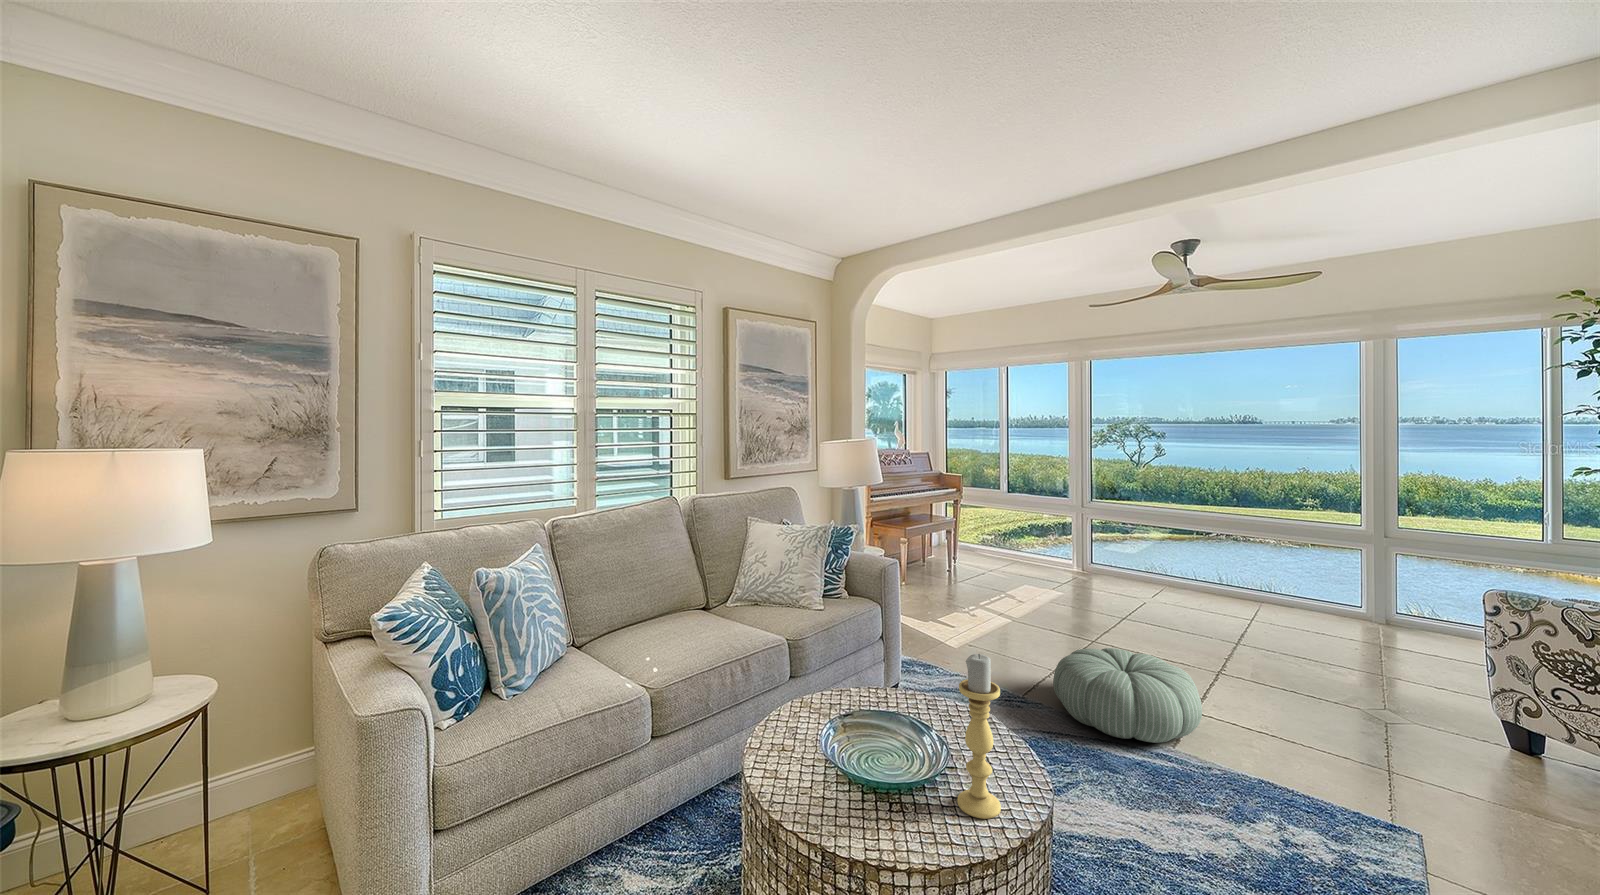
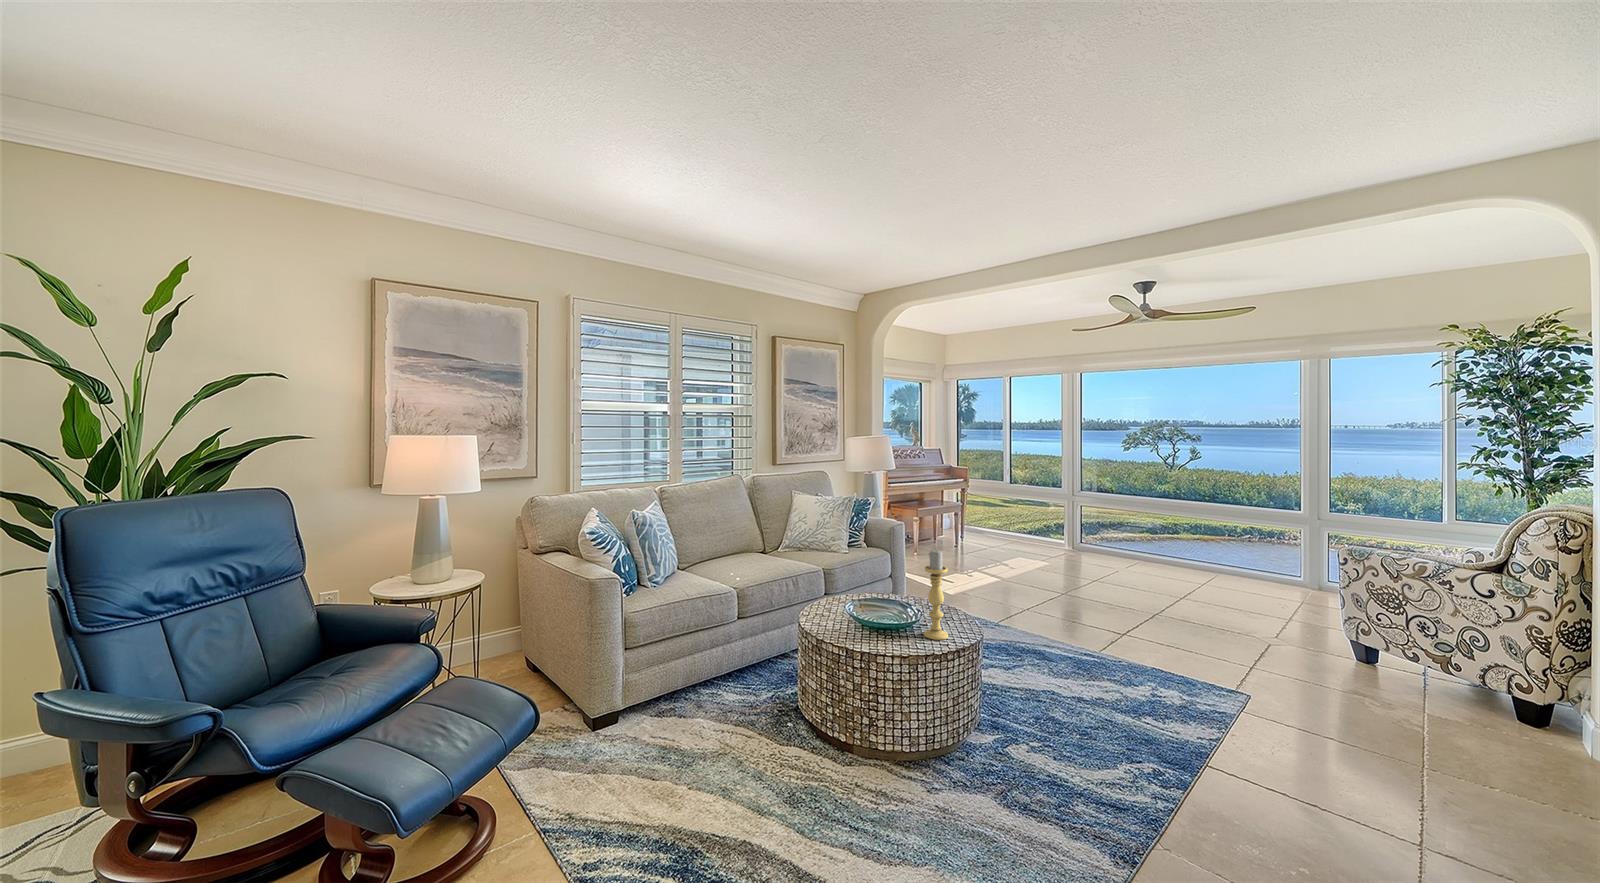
pouf: present [1053,648,1202,743] -> none [1021,591,1125,652]

